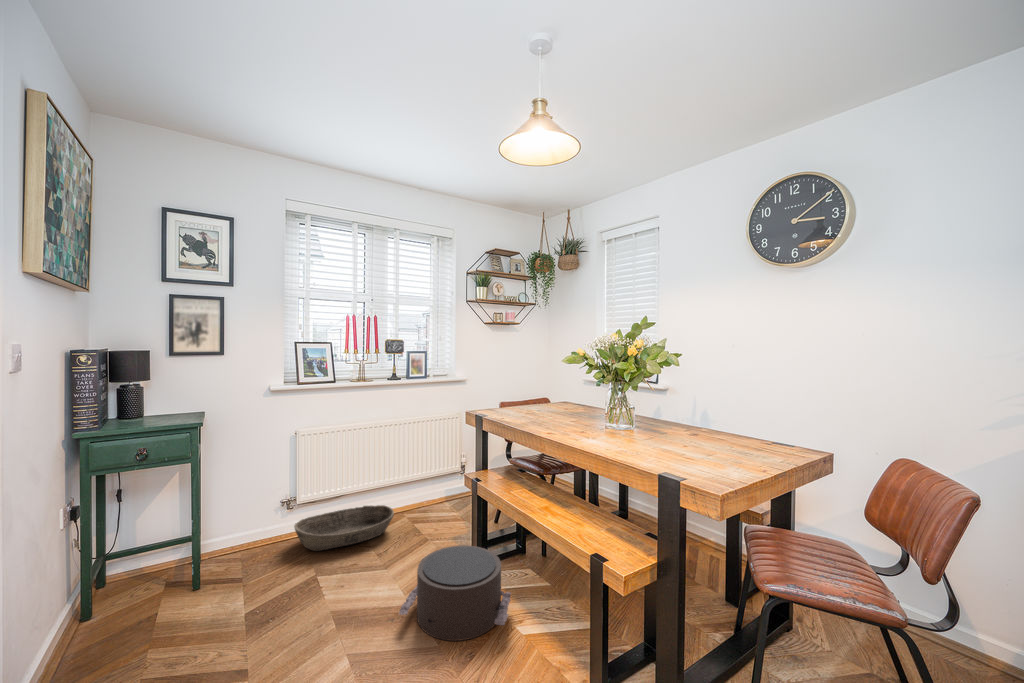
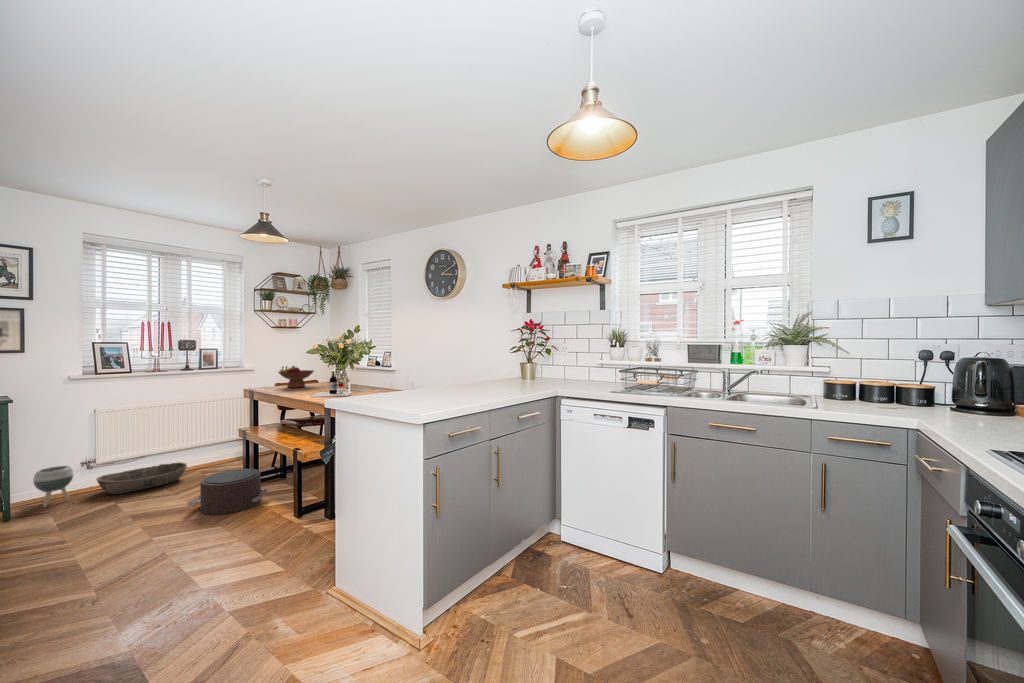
fruit bowl: none [512,380,563,415] -> present [278,366,314,388]
wine bottle: none [588,397,660,448] -> present [311,371,353,397]
planter: none [227,505,270,562] -> present [33,466,73,507]

